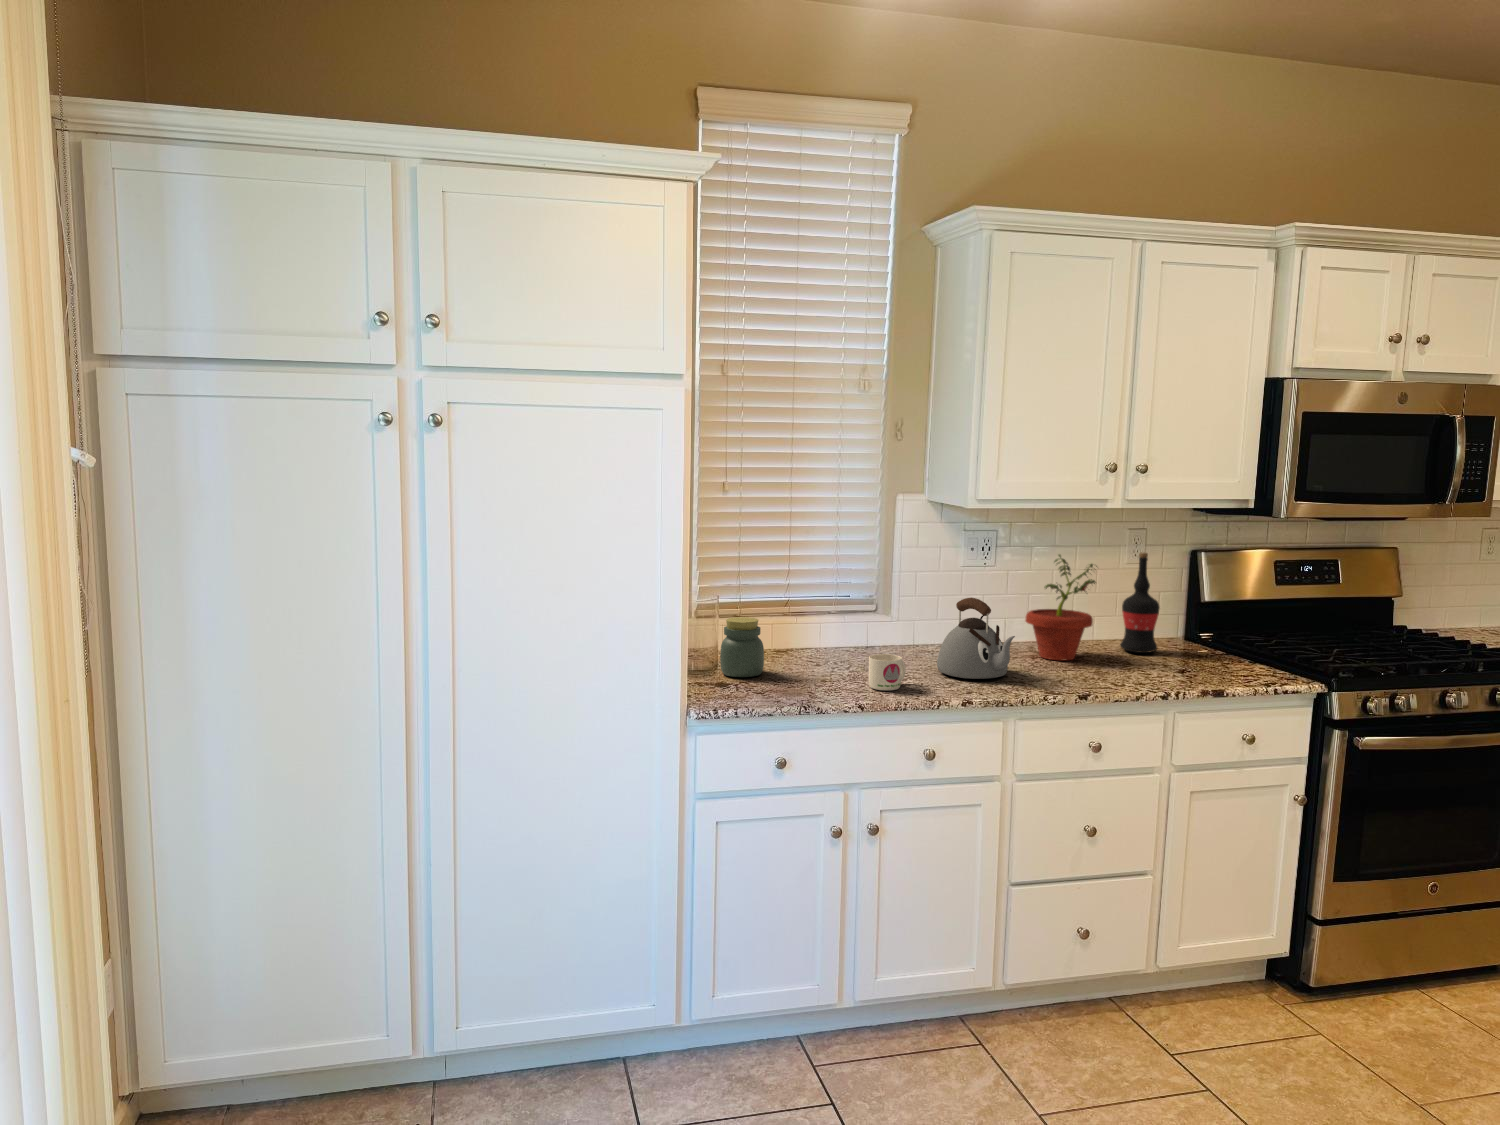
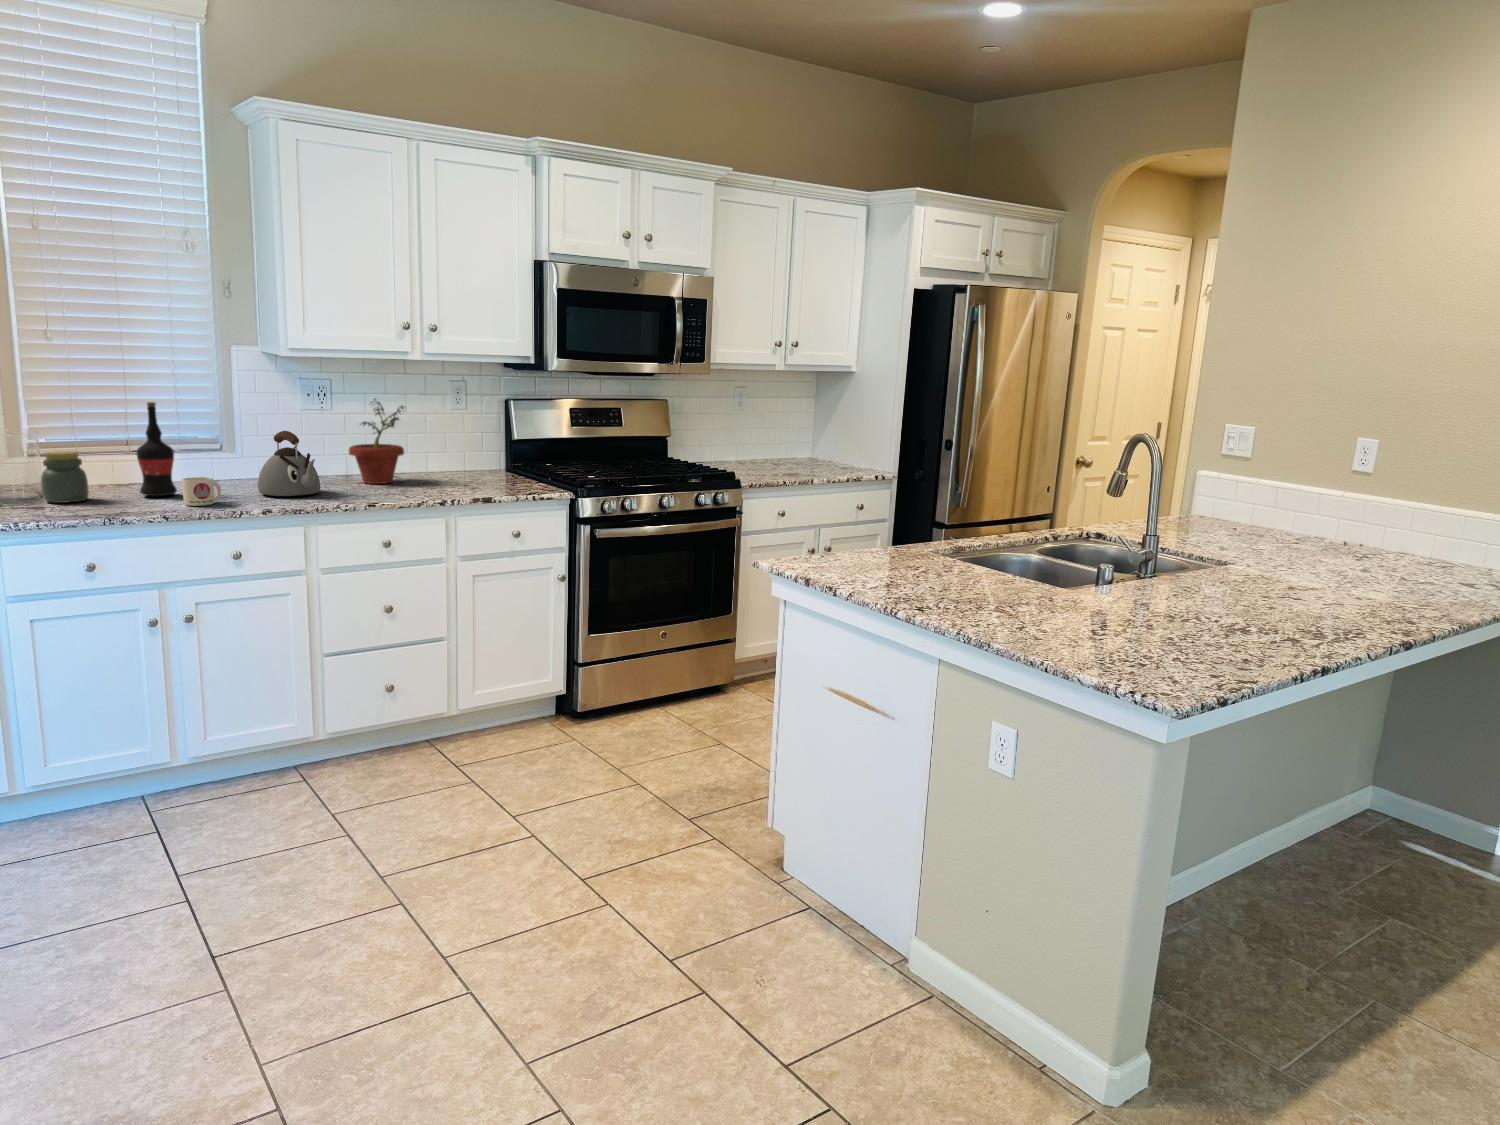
wine bottle: present [1120,553,1160,653] -> present [137,402,177,496]

